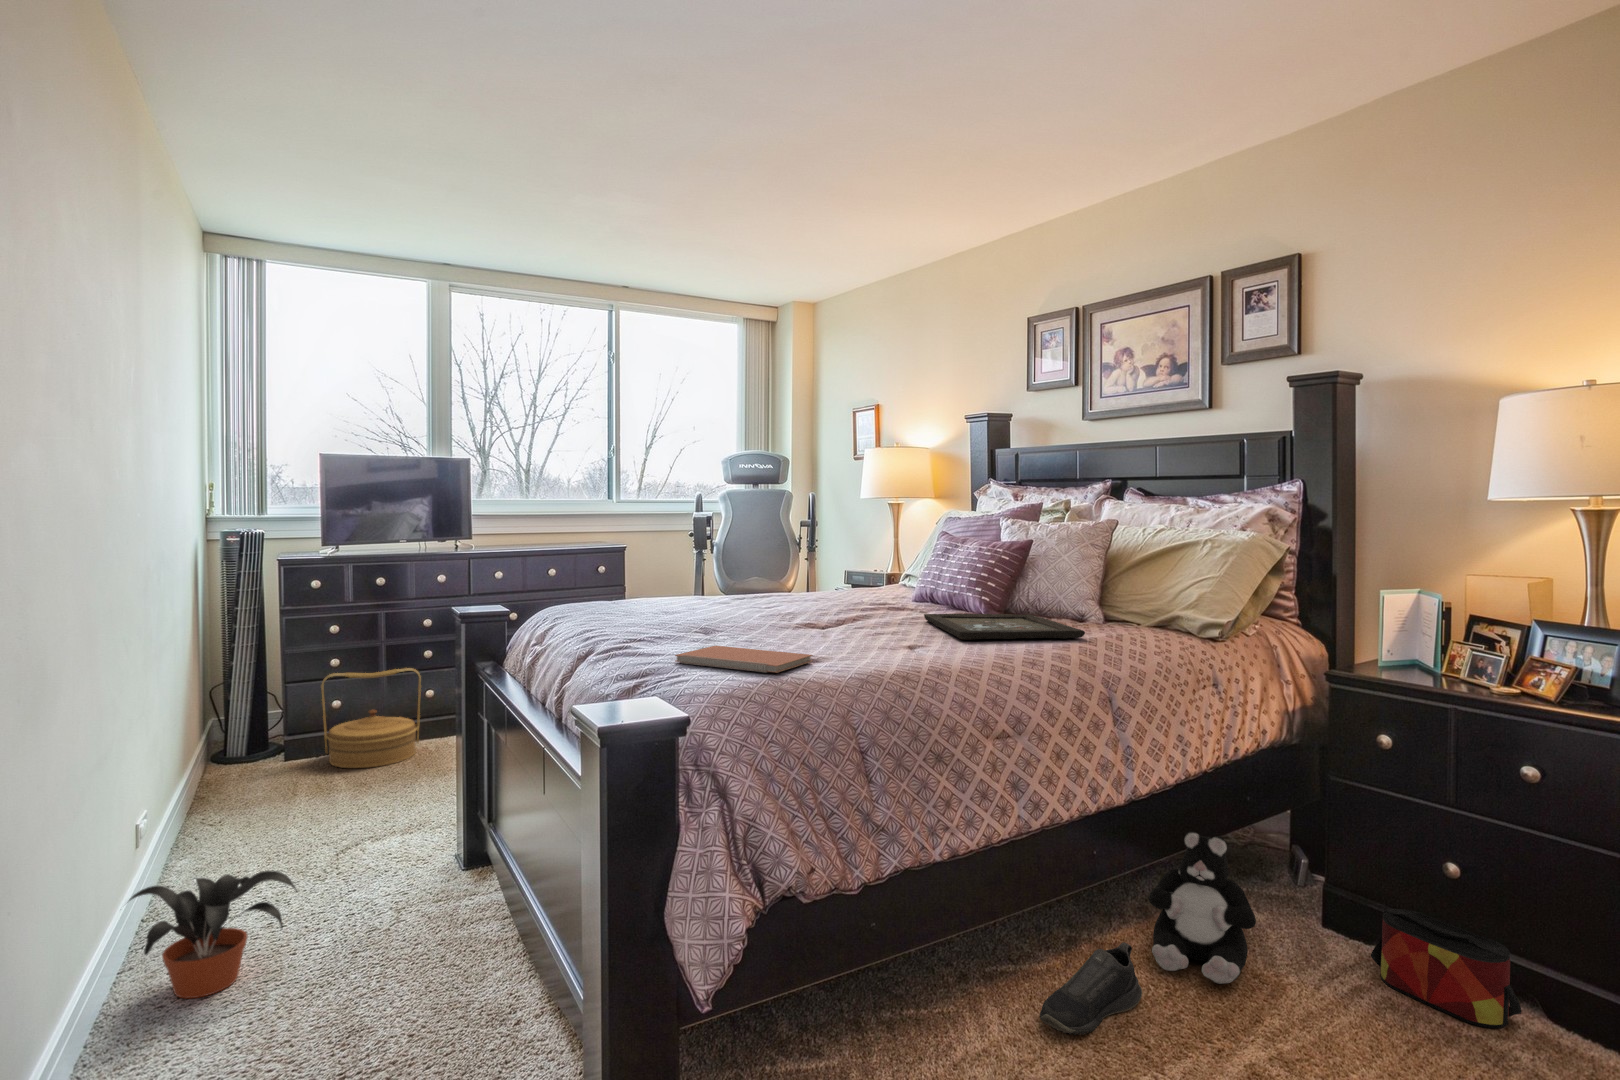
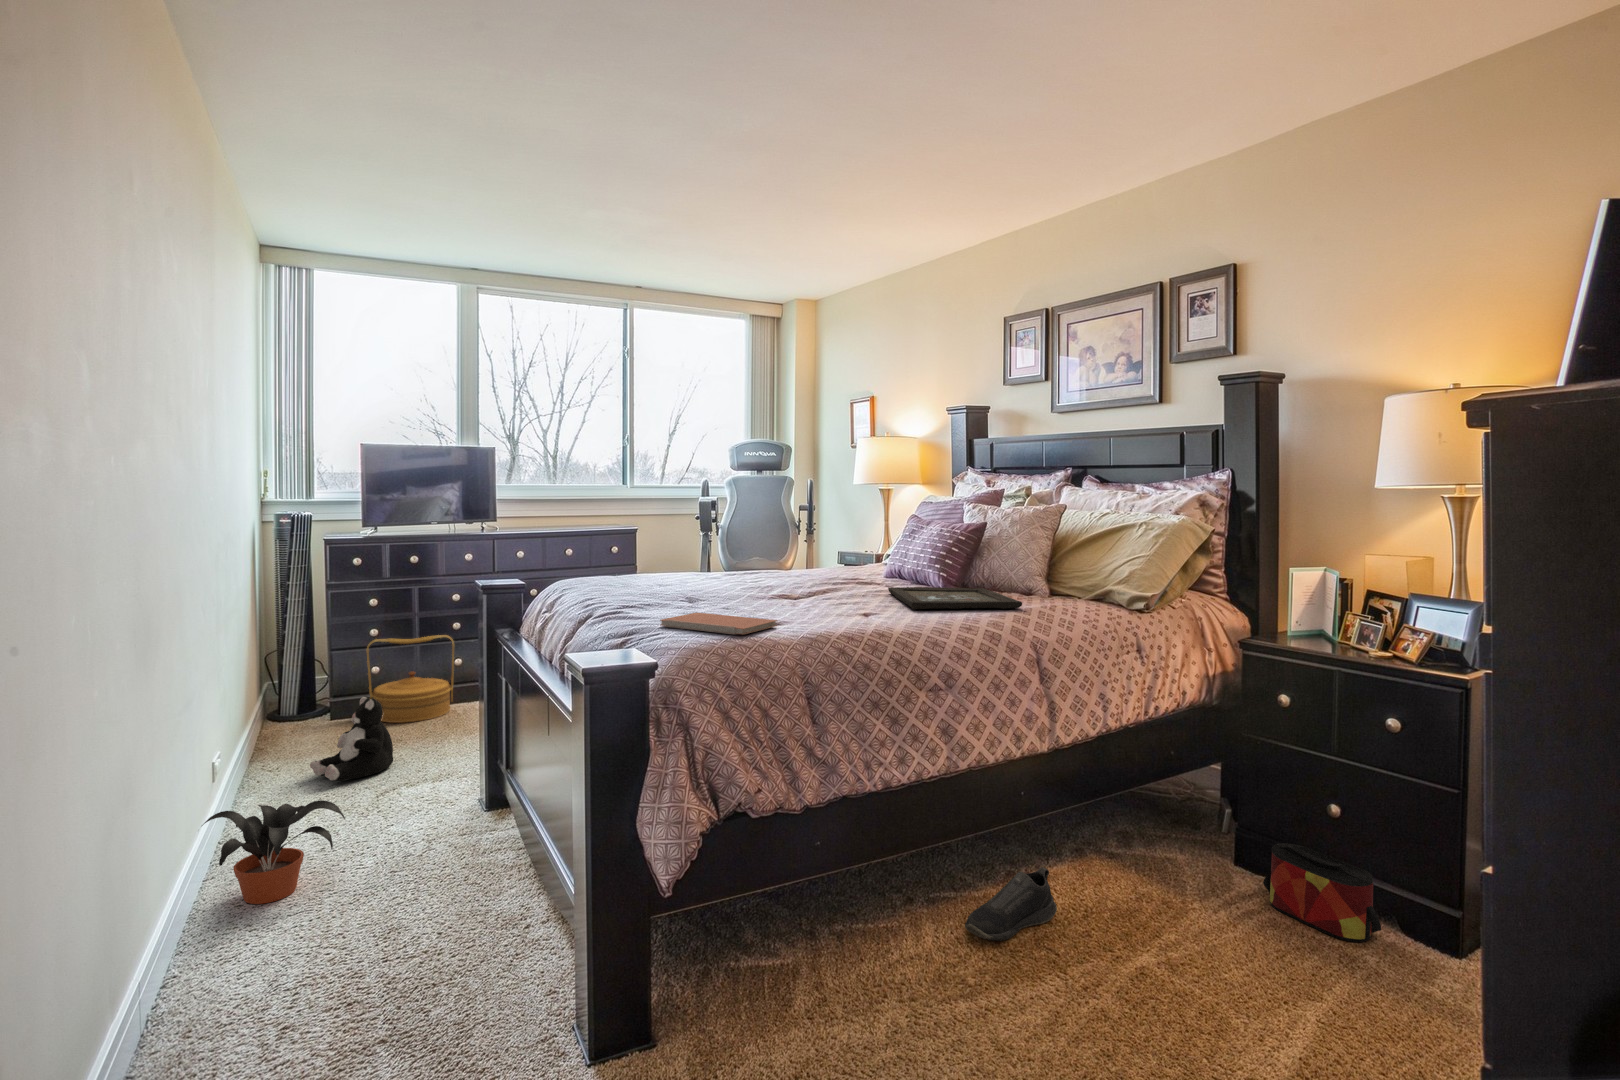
plush toy: present [1149,831,1256,984] -> present [310,696,393,781]

